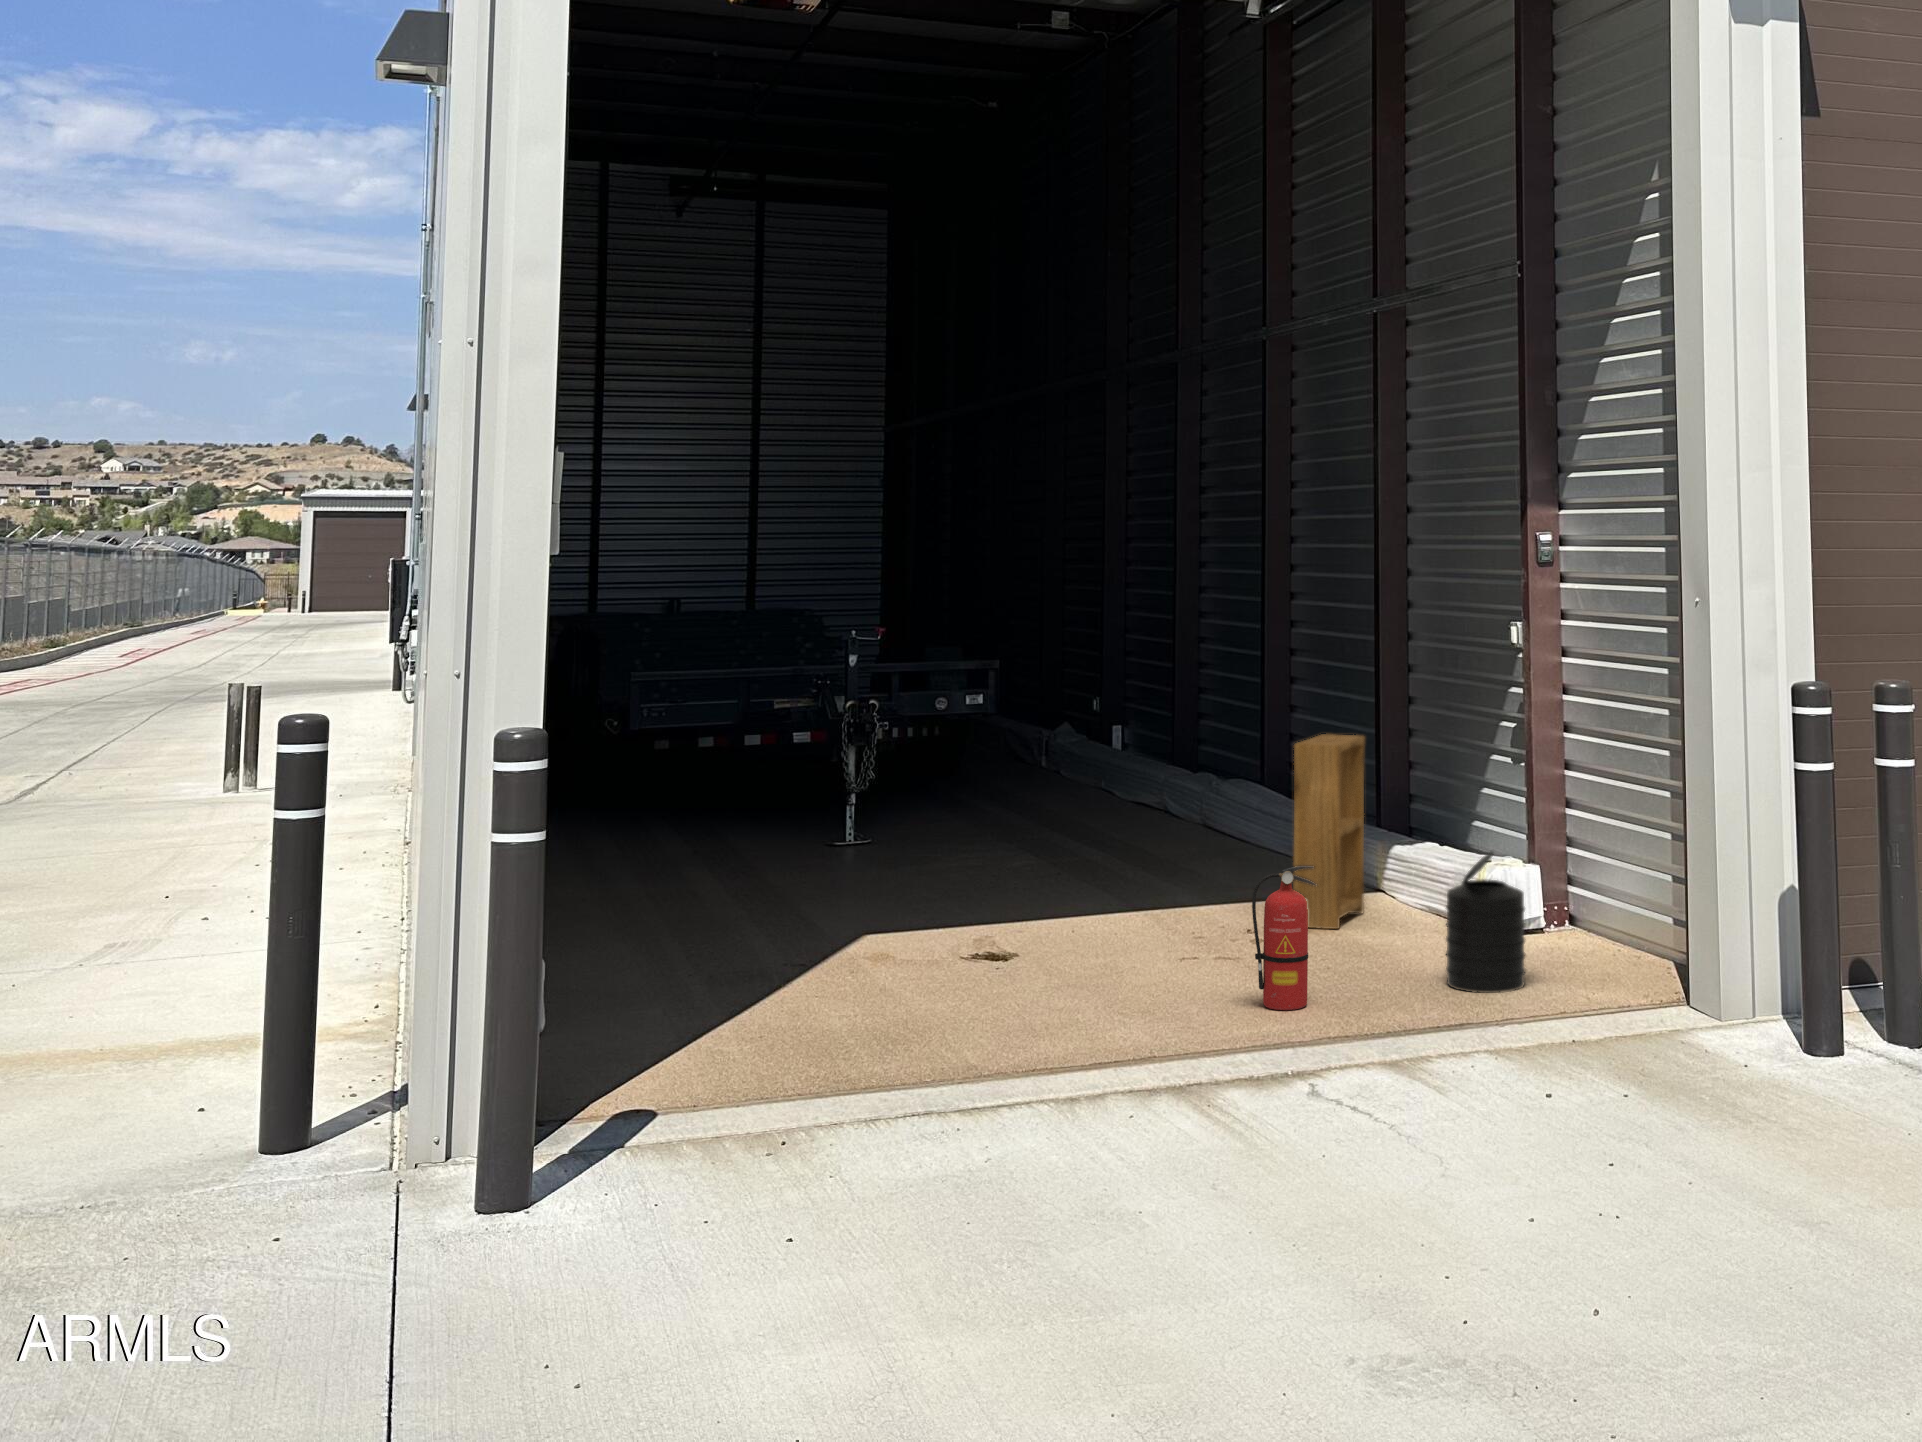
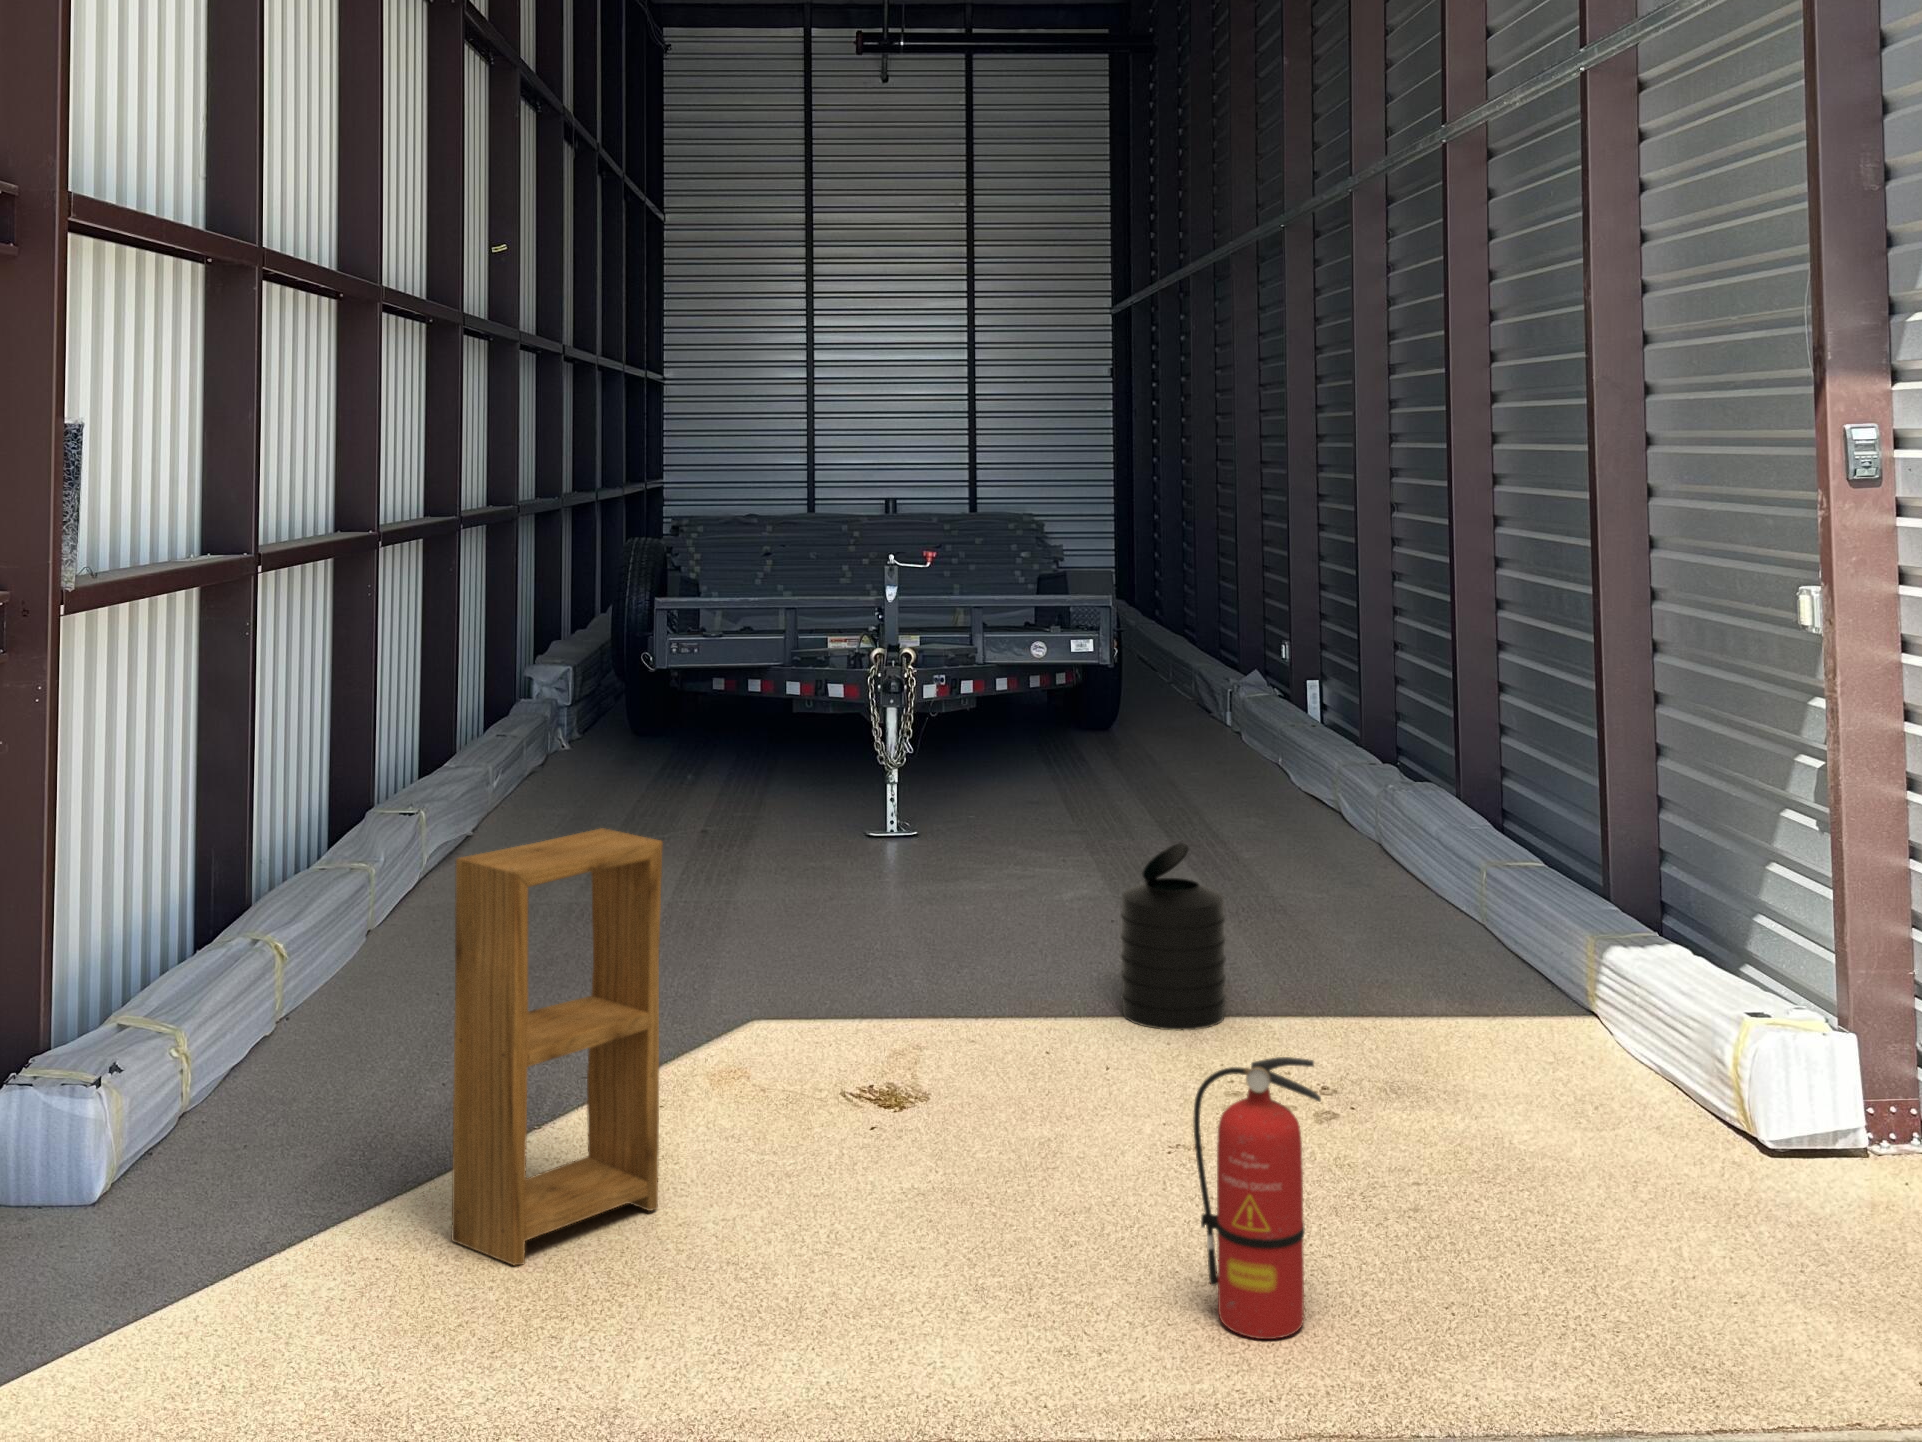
shelving unit: present [1293,734,1365,929] -> present [452,828,662,1265]
trash can: present [1446,852,1526,993] -> present [1120,843,1226,1030]

